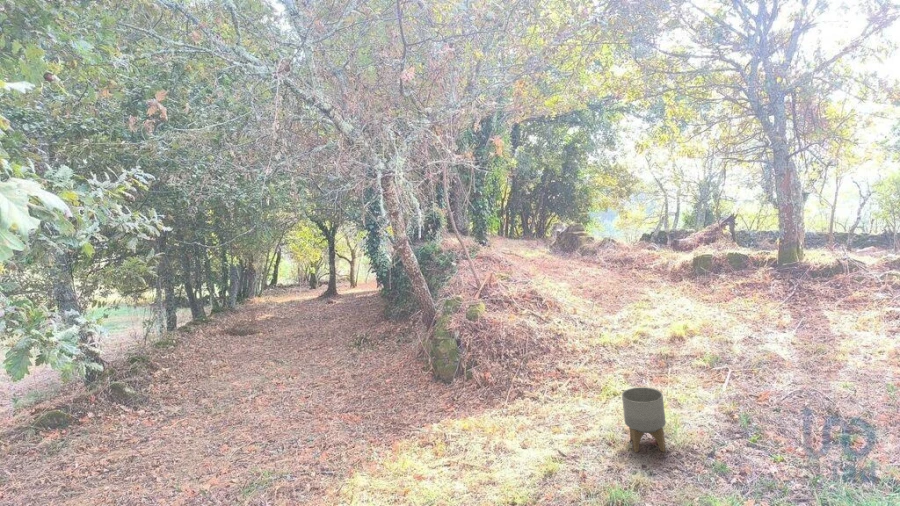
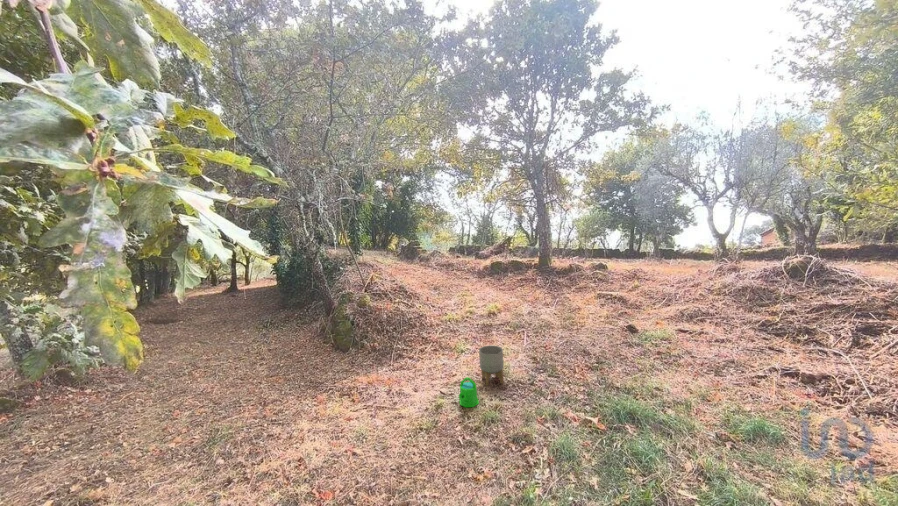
watering can: none [577,434,615,482] -> present [459,377,479,407]

